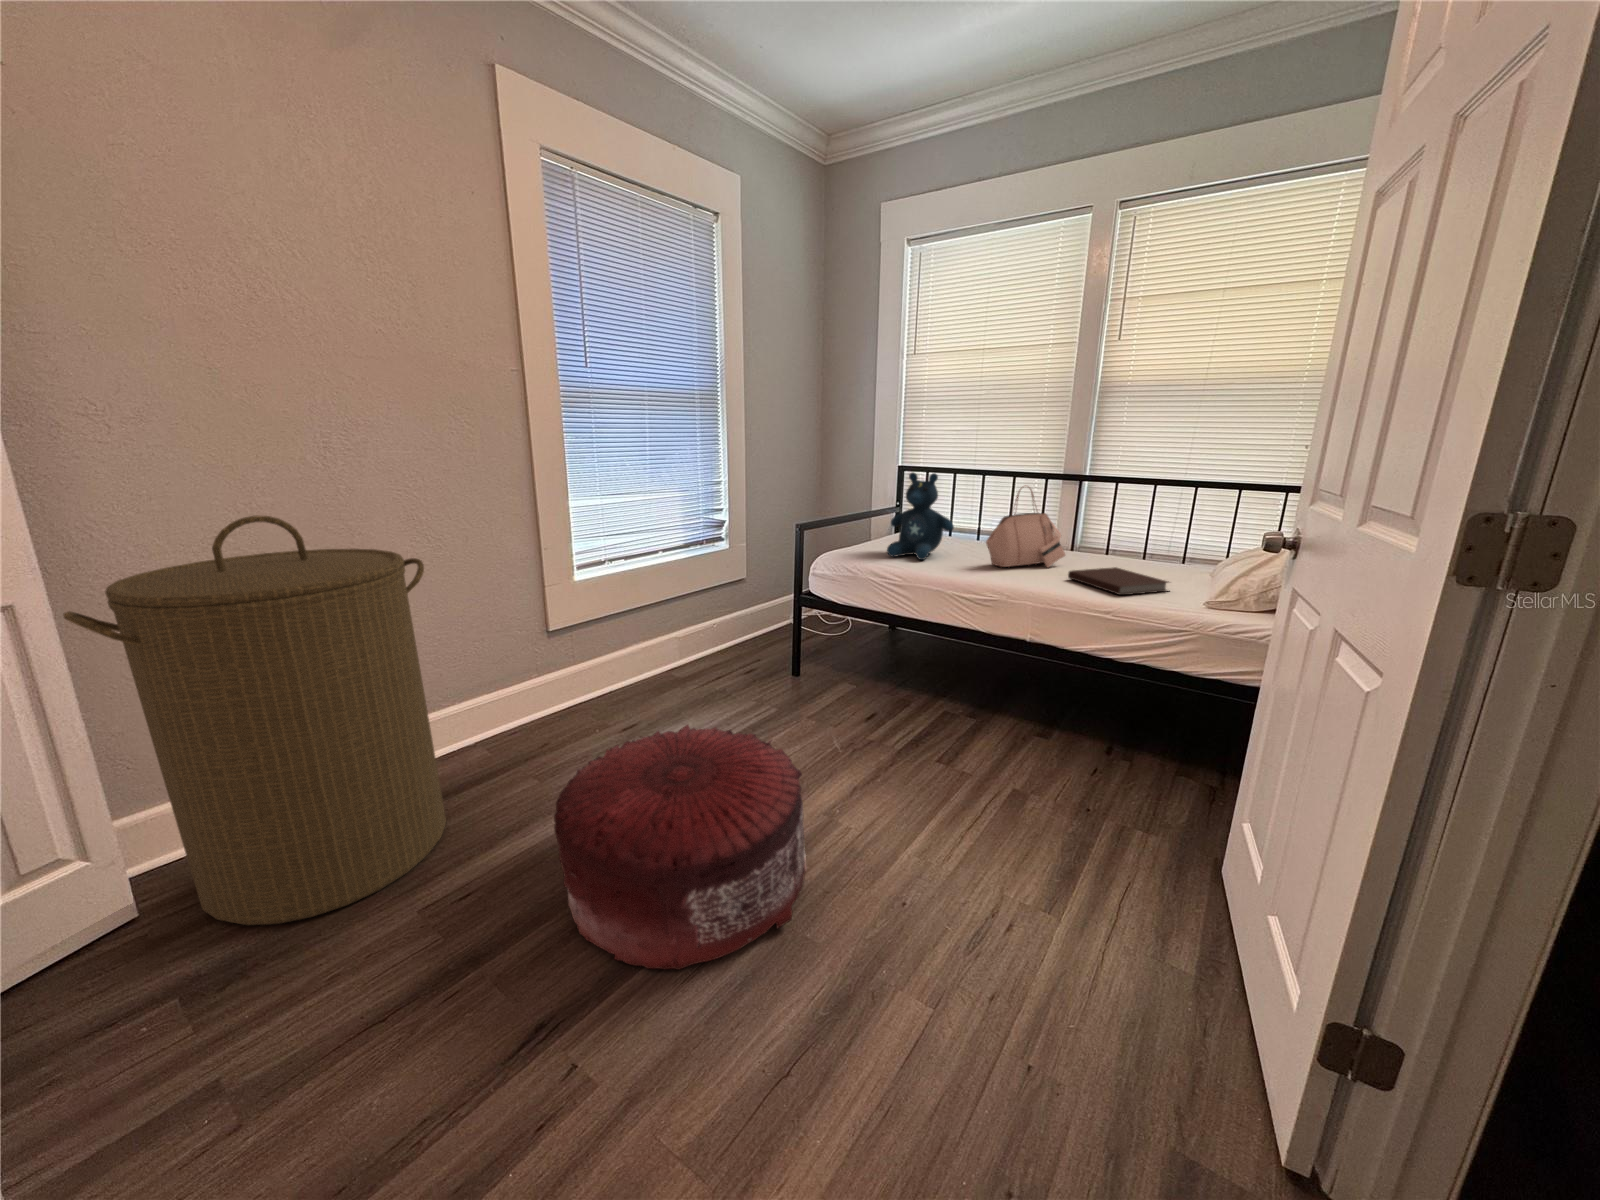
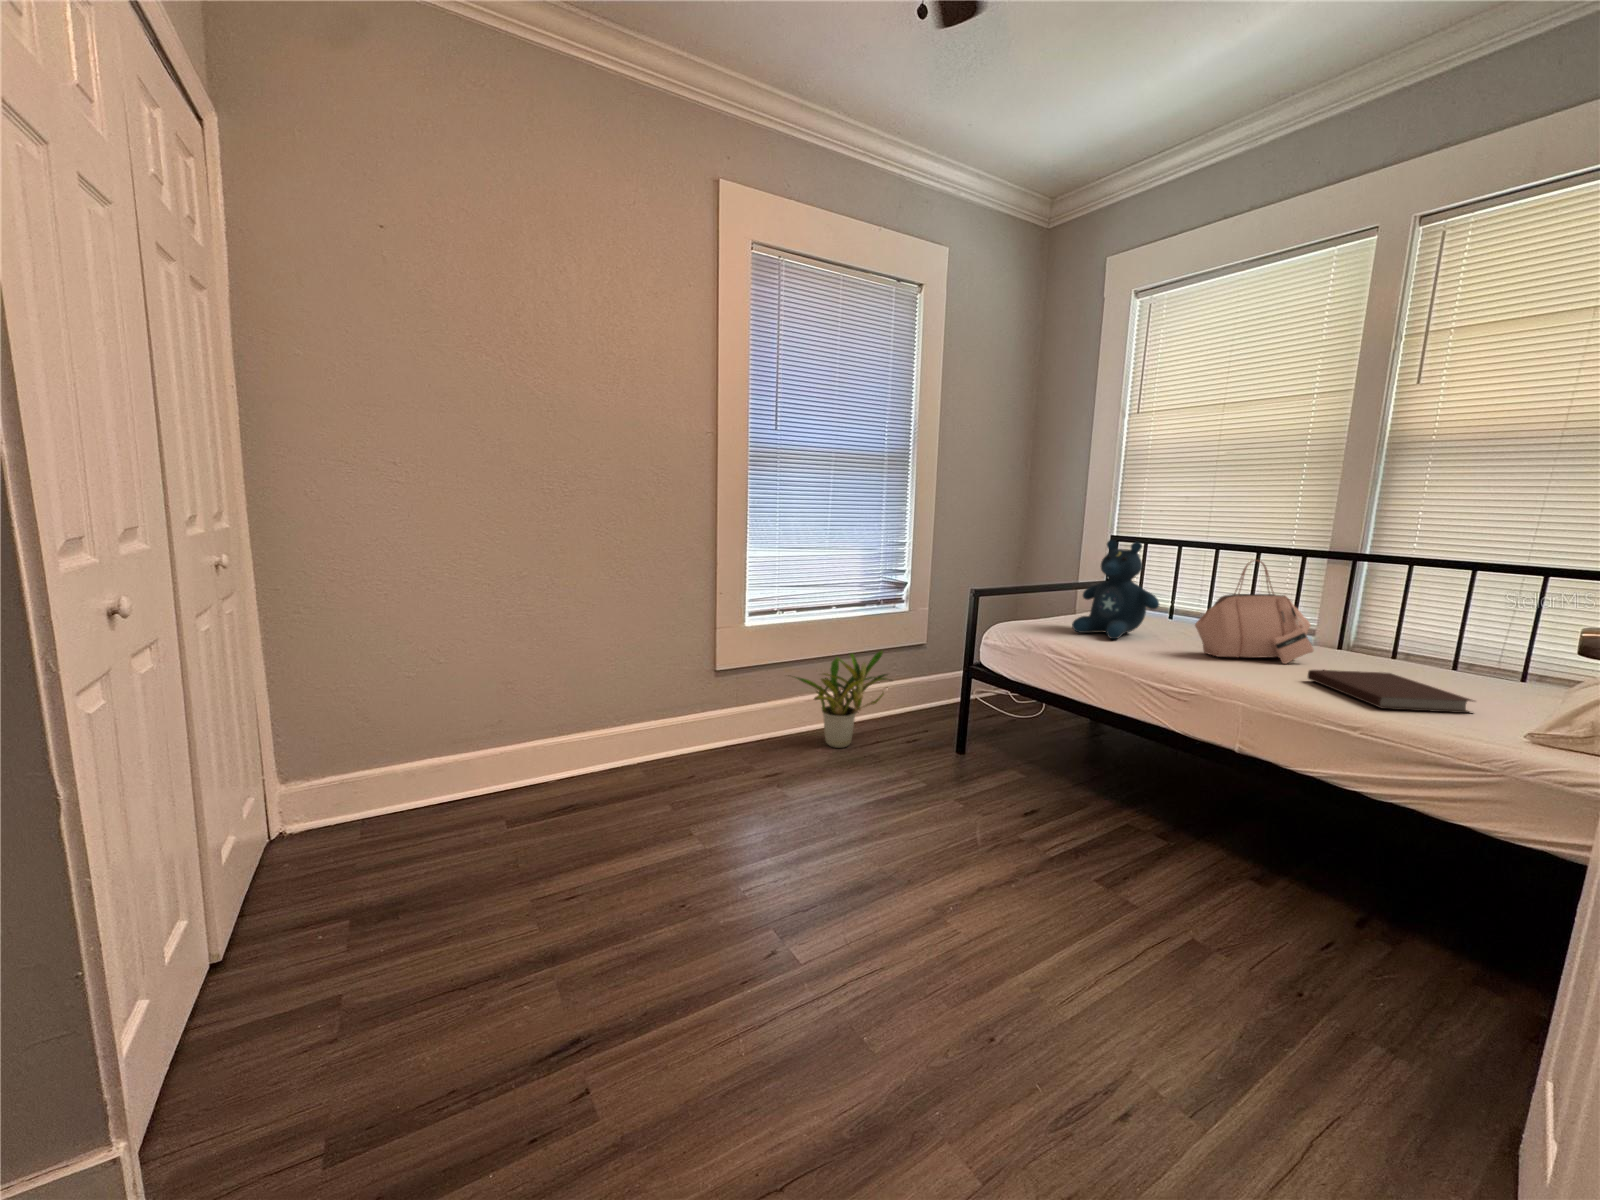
laundry hamper: present [63,516,446,925] -> none [347,542,601,880]
potted plant: none [624,591,730,692] -> present [796,650,887,748]
pouf: present [554,725,807,970] -> none [634,775,891,1031]

